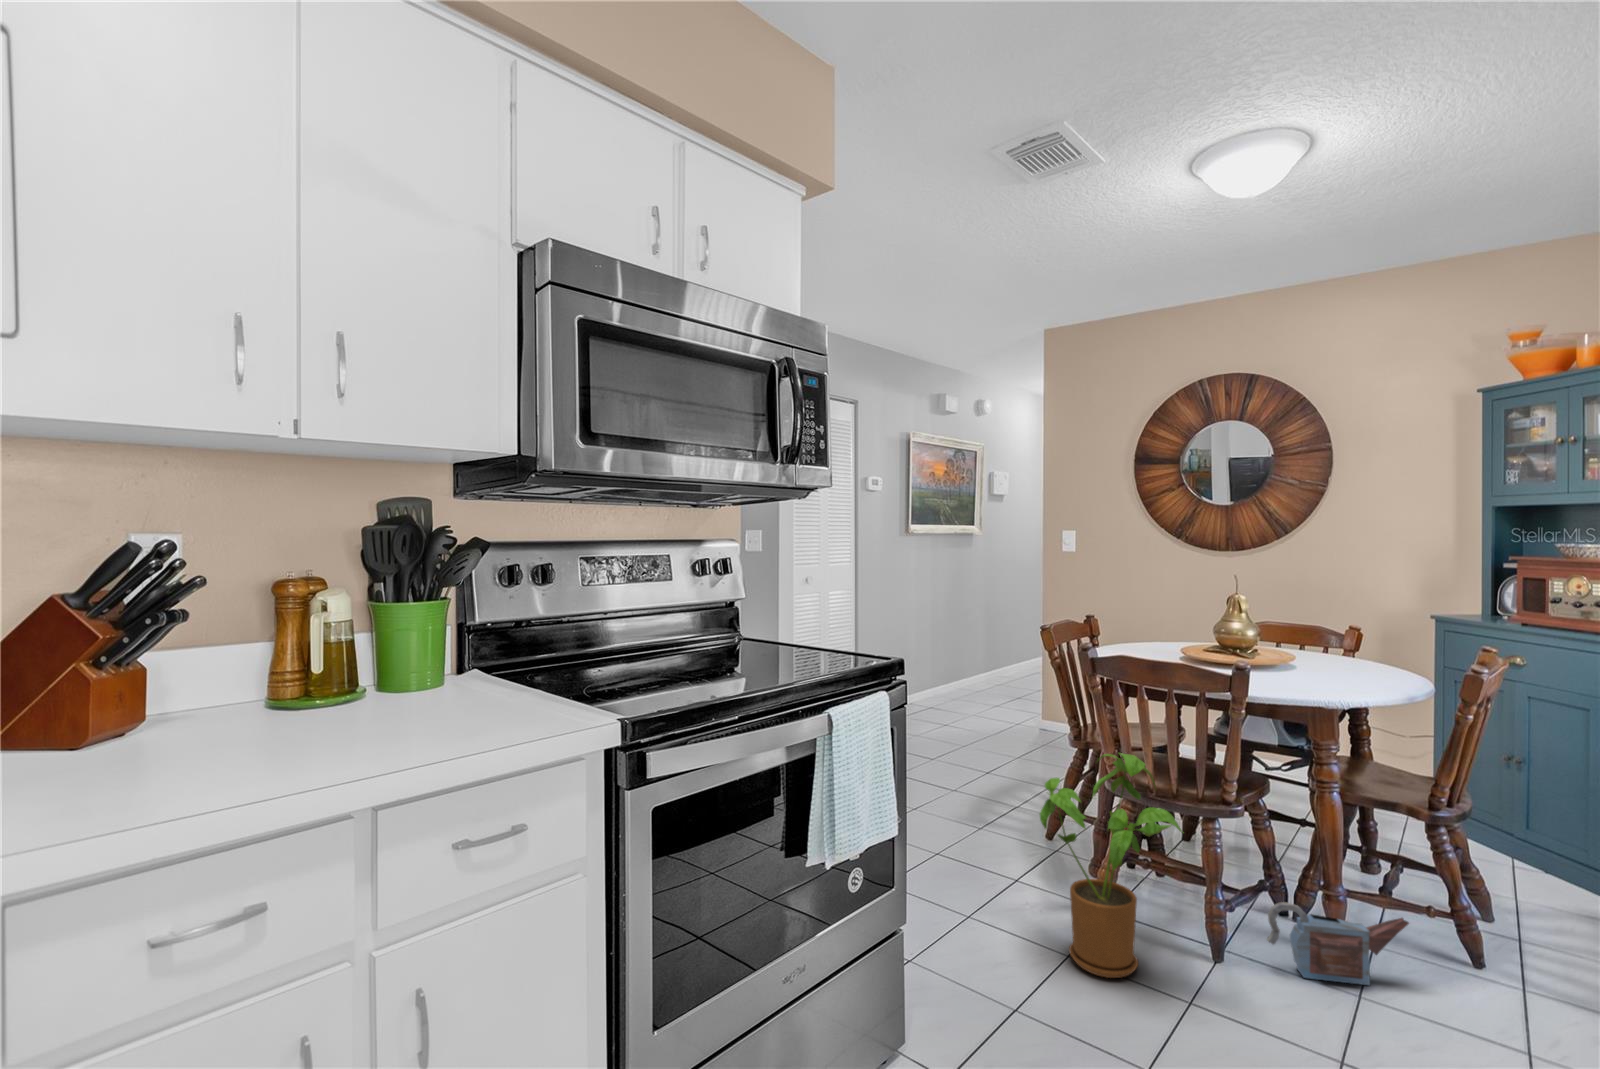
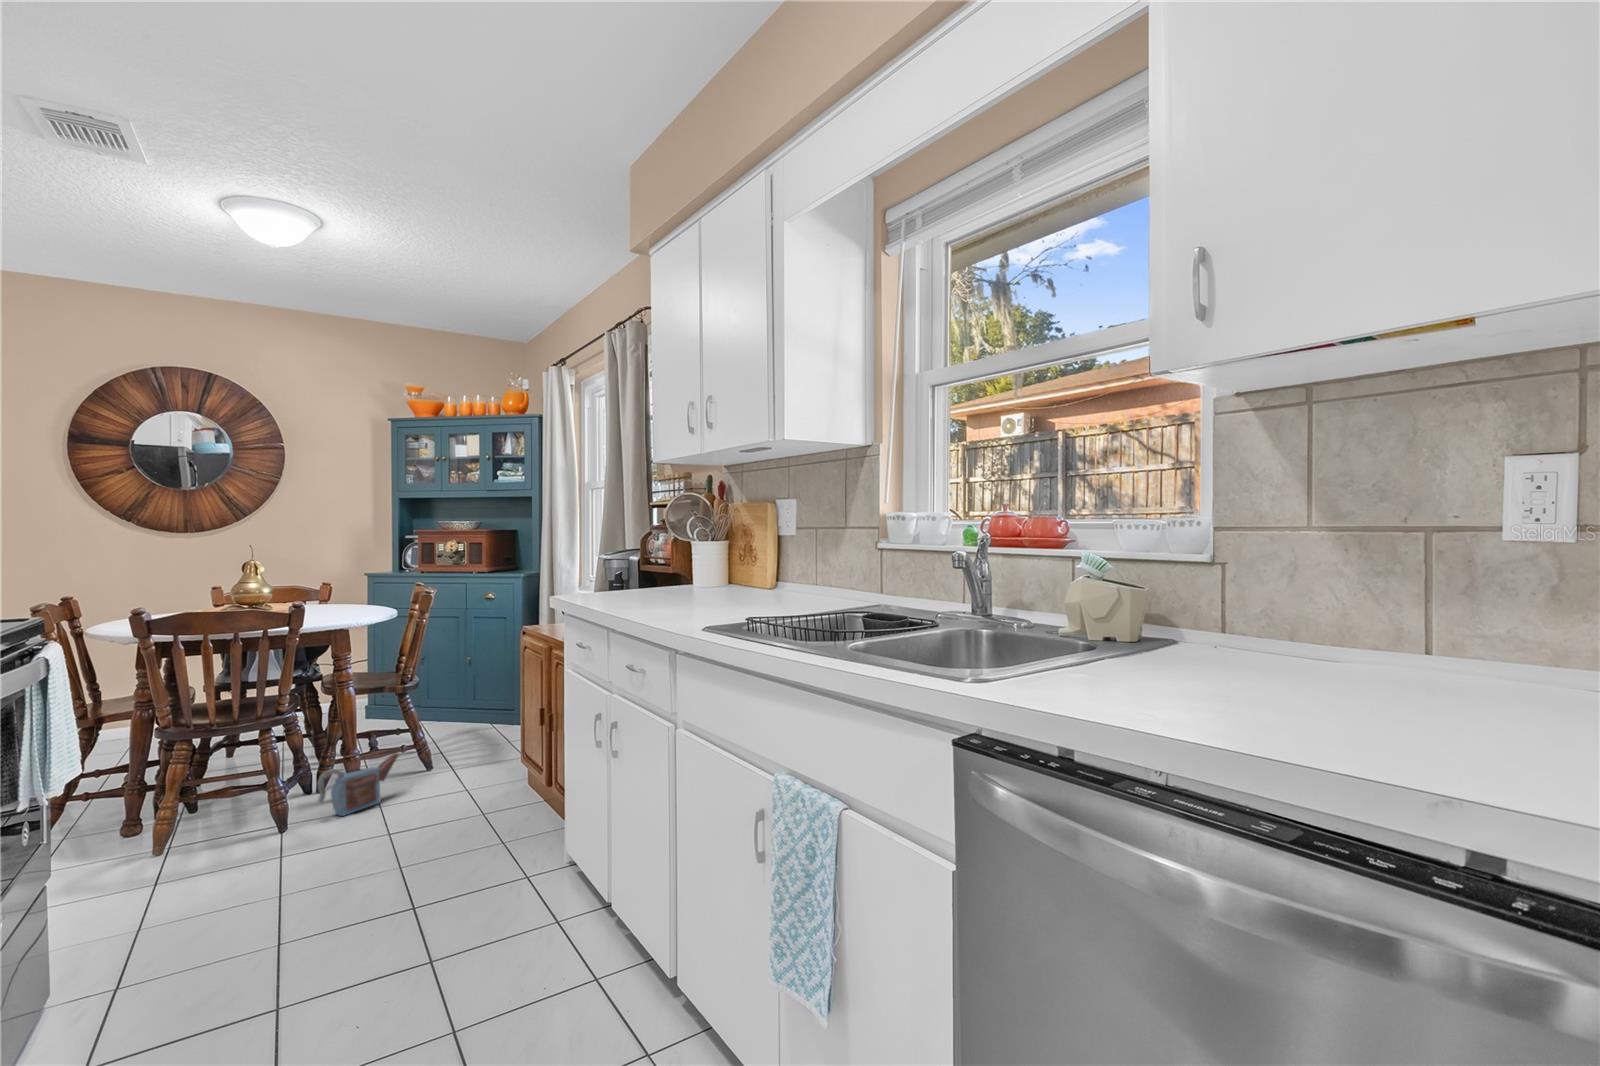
house plant: present [1040,753,1182,978] -> none [120,691,271,886]

